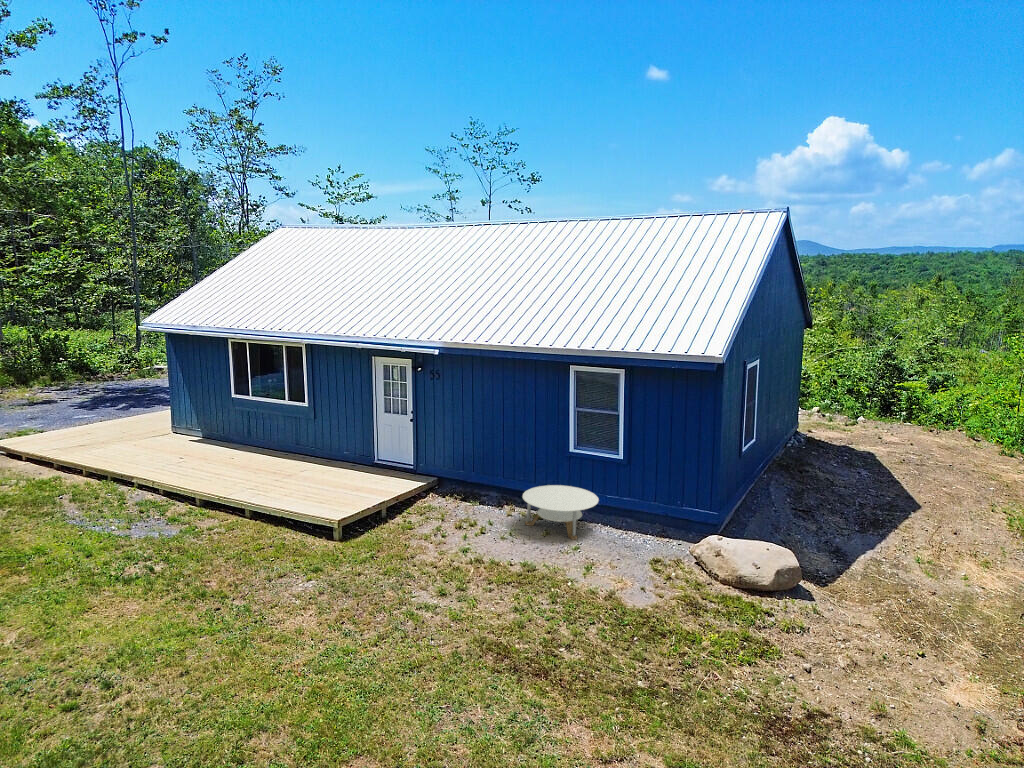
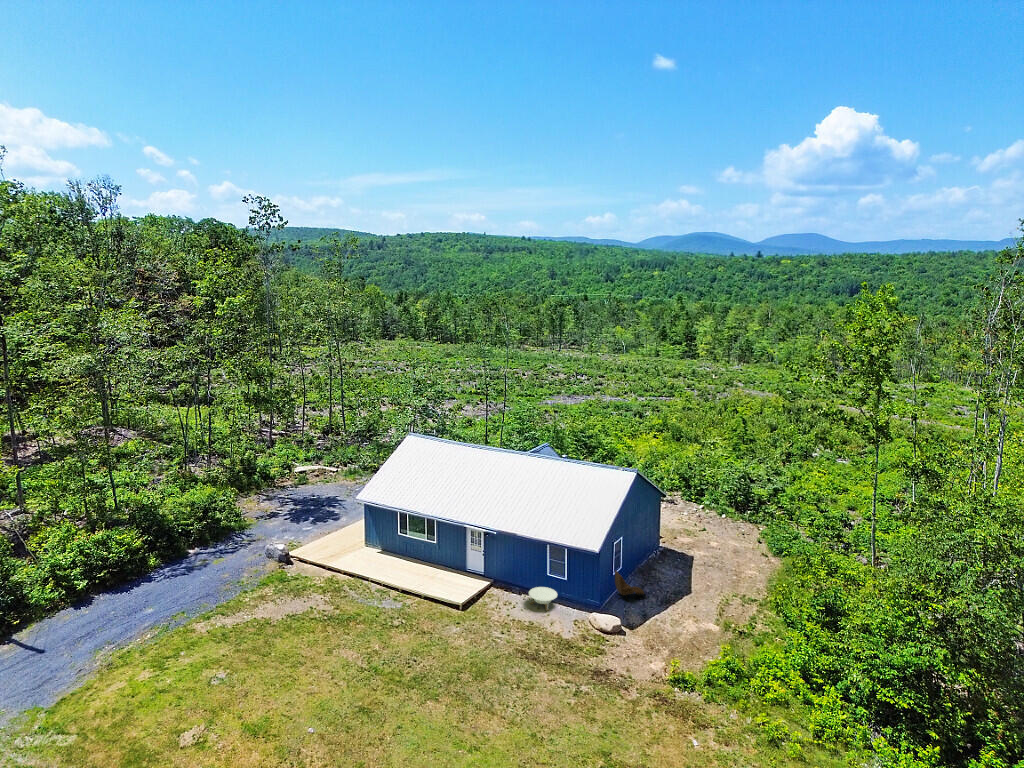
lounge chair: none [736,445,815,520] -> present [615,570,644,600]

